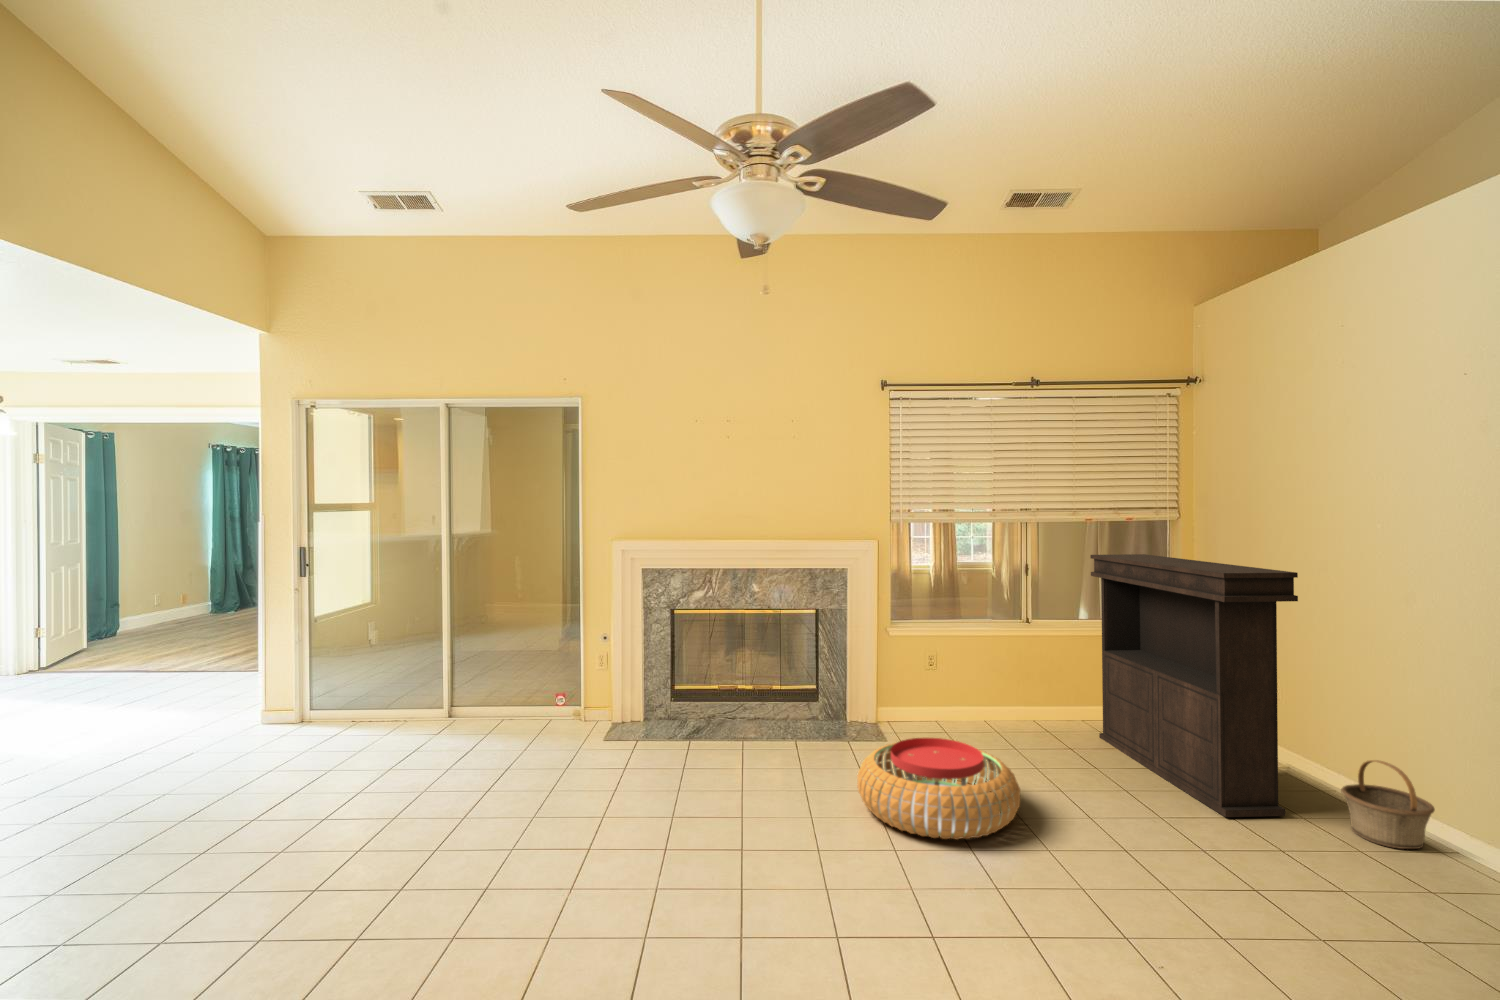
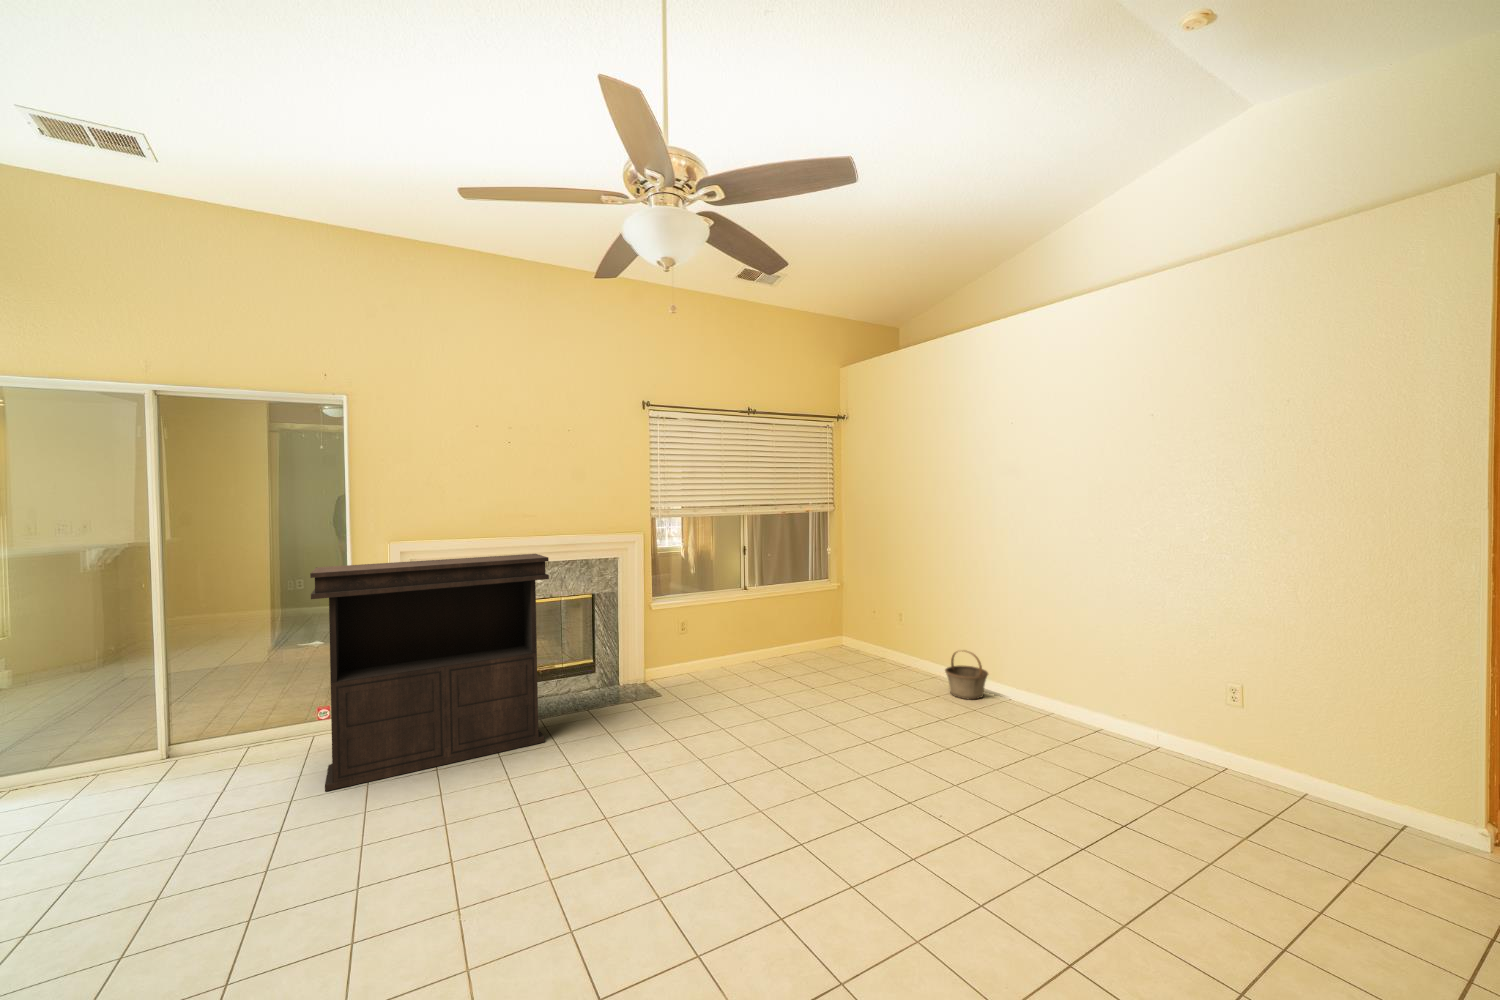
console table: present [1090,554,1298,817] -> present [310,554,549,791]
pouf: present [858,738,1020,839] -> none [663,682,783,757]

